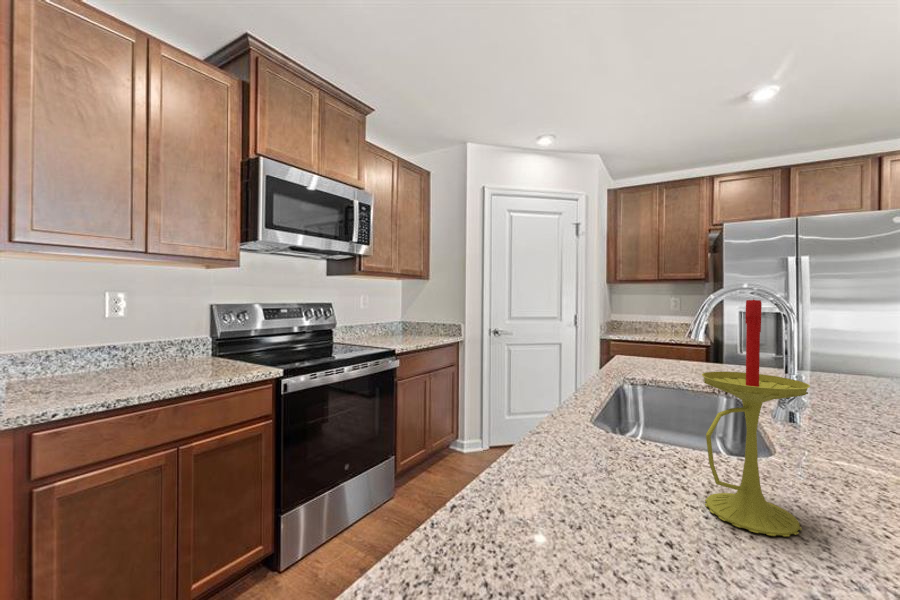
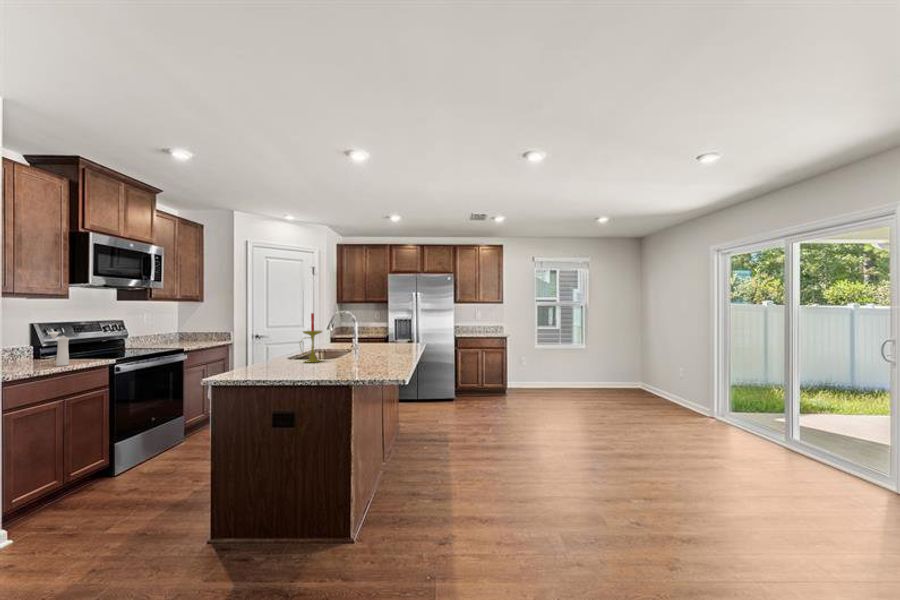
pepper mill: none [189,319,209,380] -> present [49,332,69,366]

